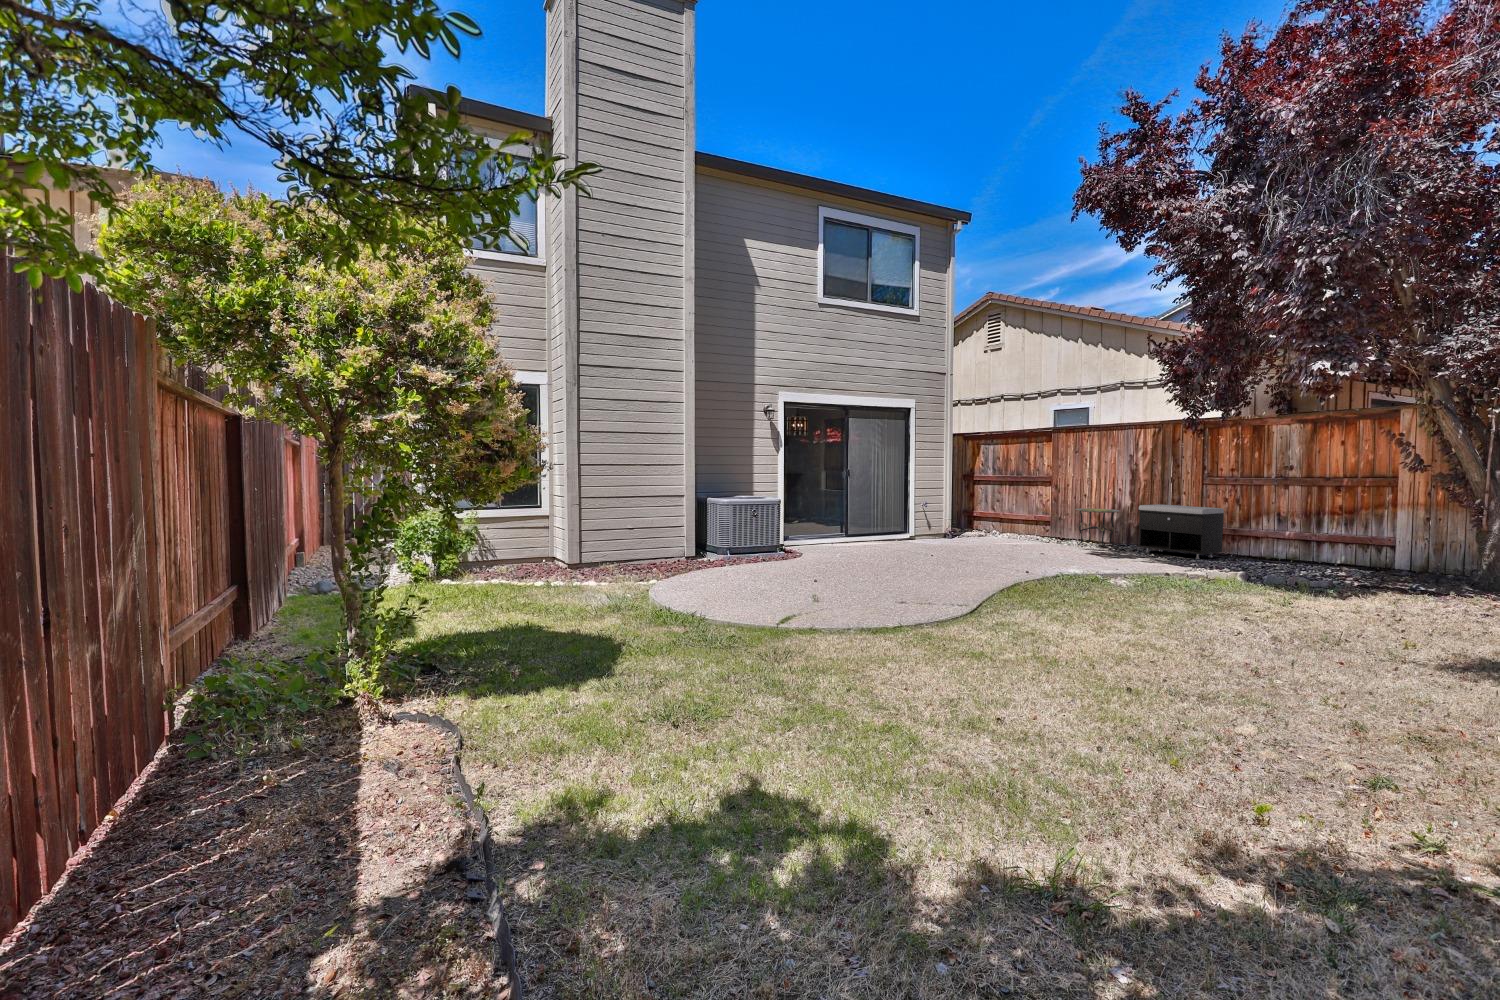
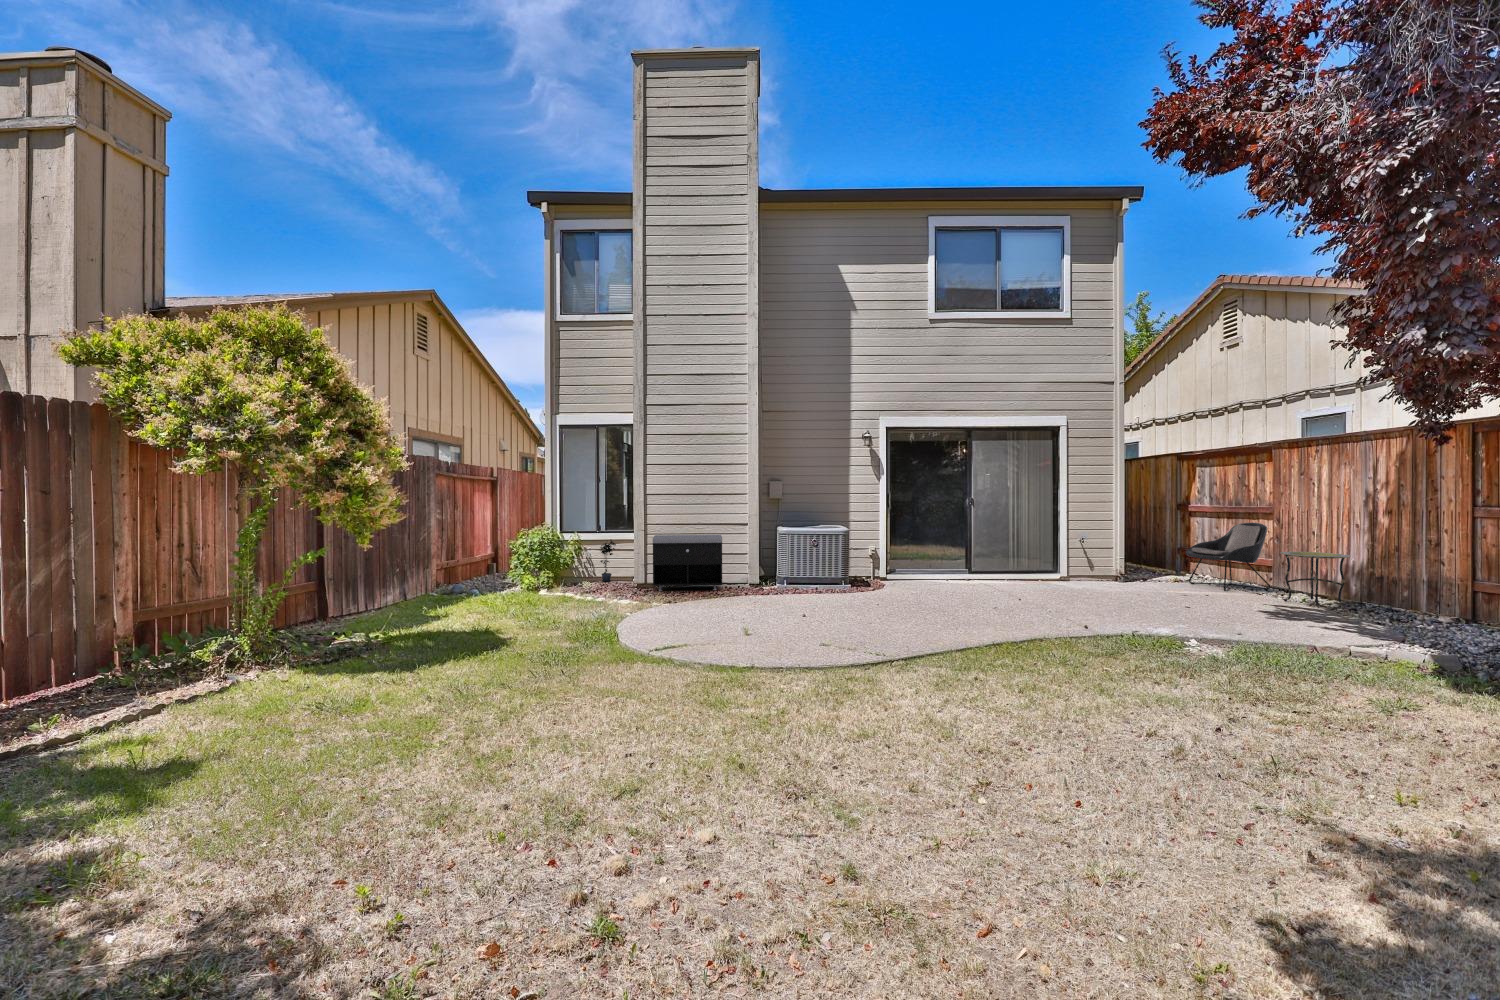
lounge chair: none [994,488,1051,540] -> present [1186,523,1270,591]
storage bench: present [1138,504,1224,559] -> present [653,535,722,591]
potted plant: none [506,518,529,567] -> present [600,541,616,582]

